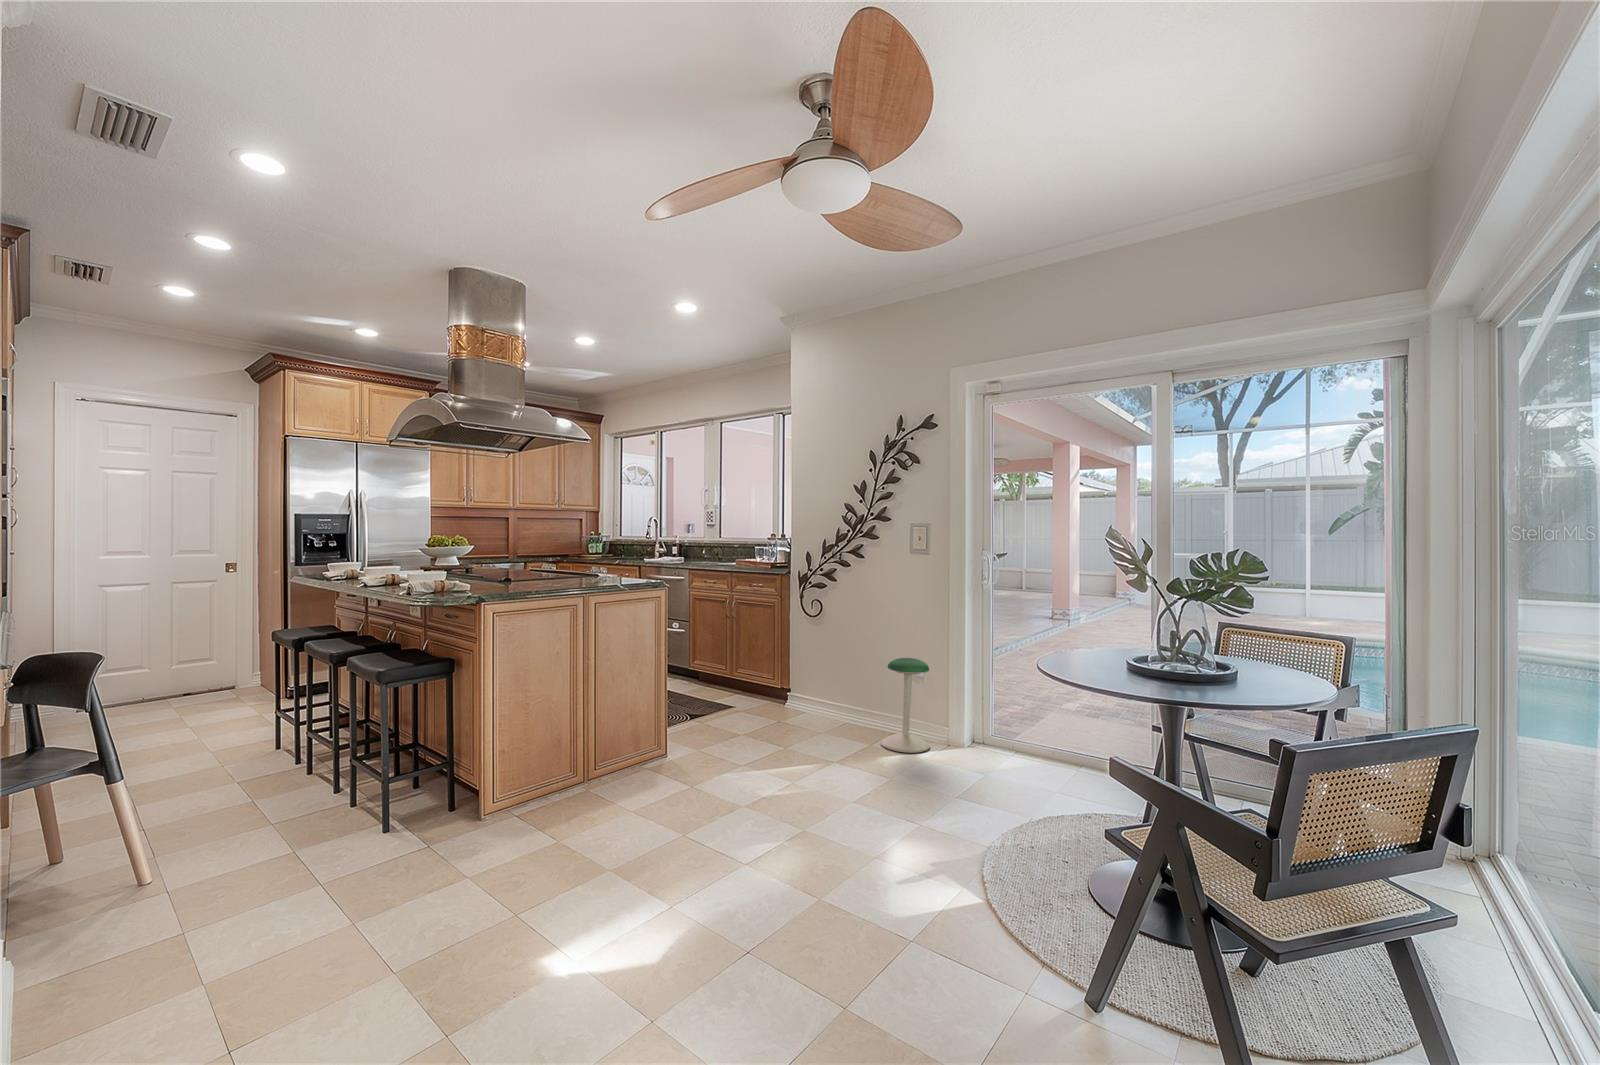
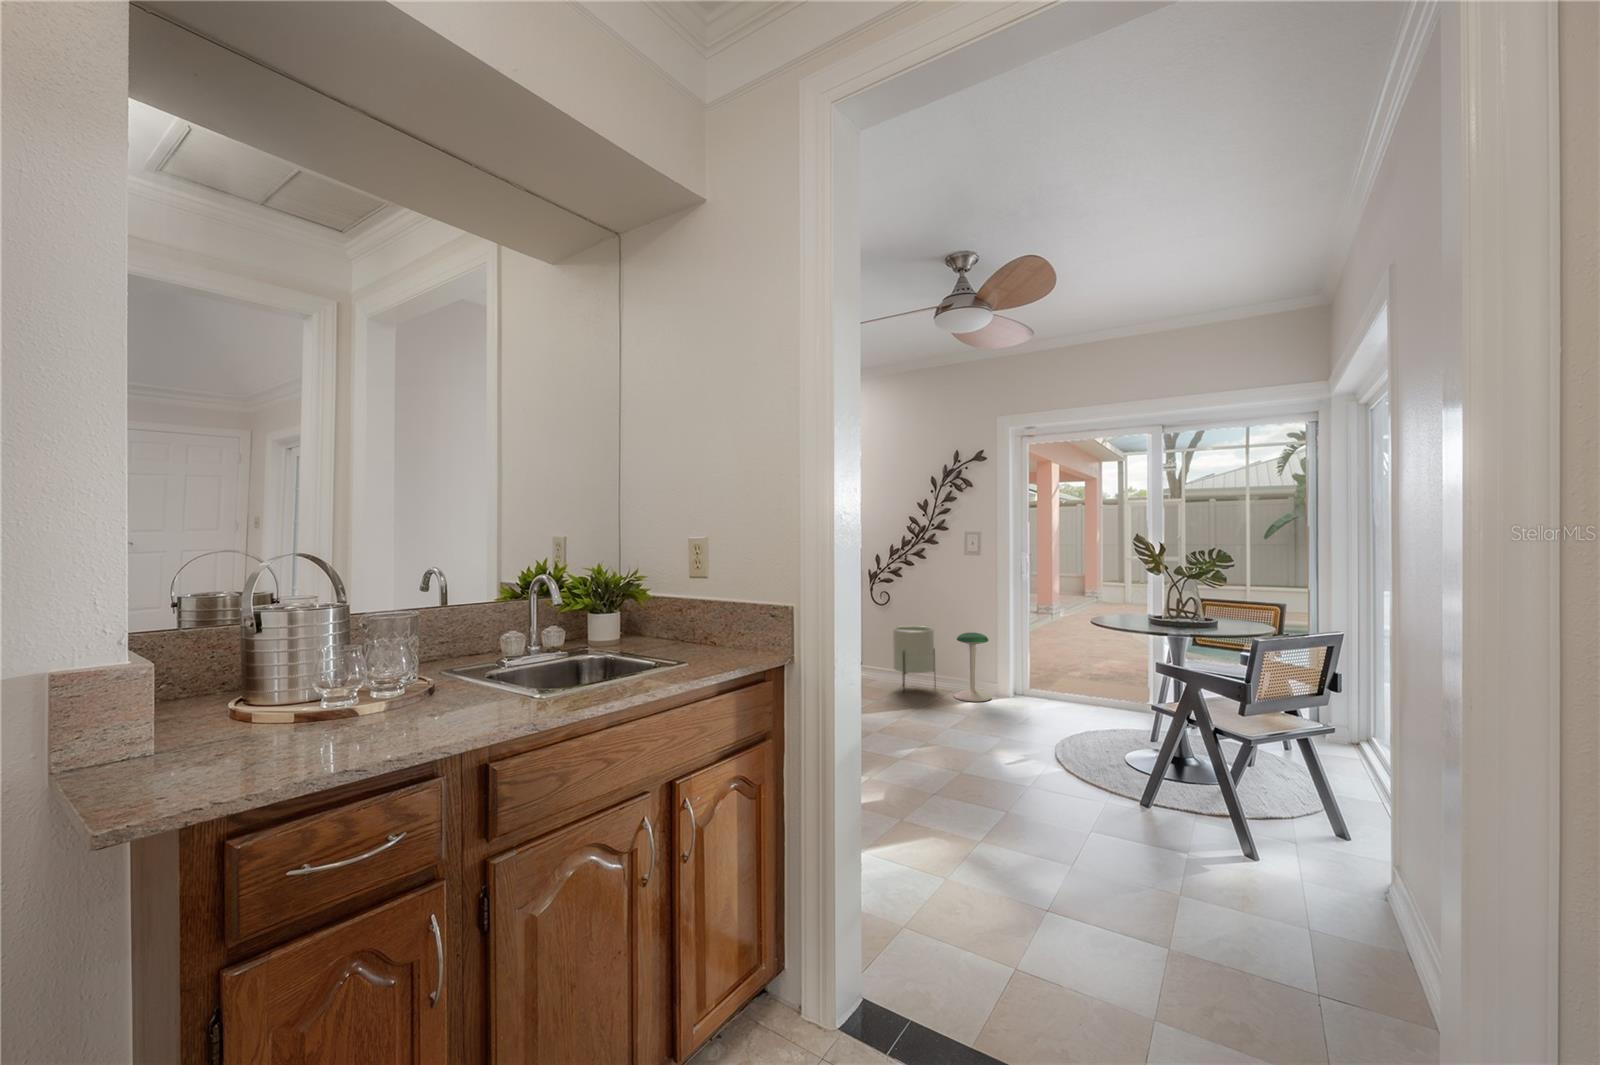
planter: none [812,644,866,732] -> present [893,626,936,689]

